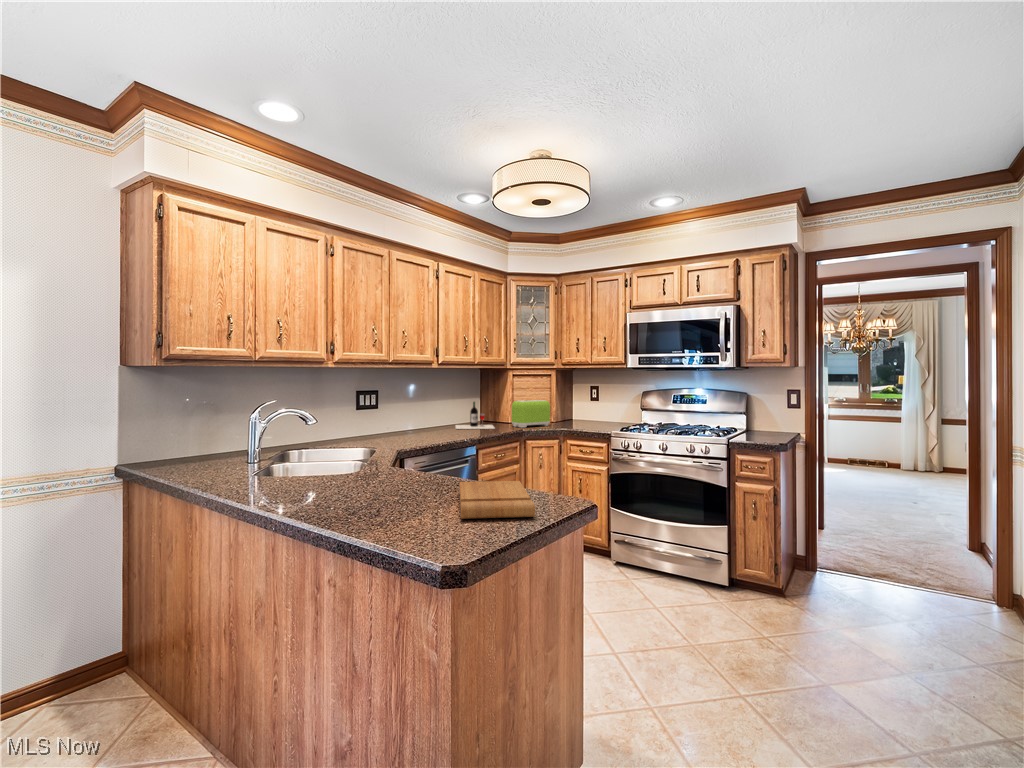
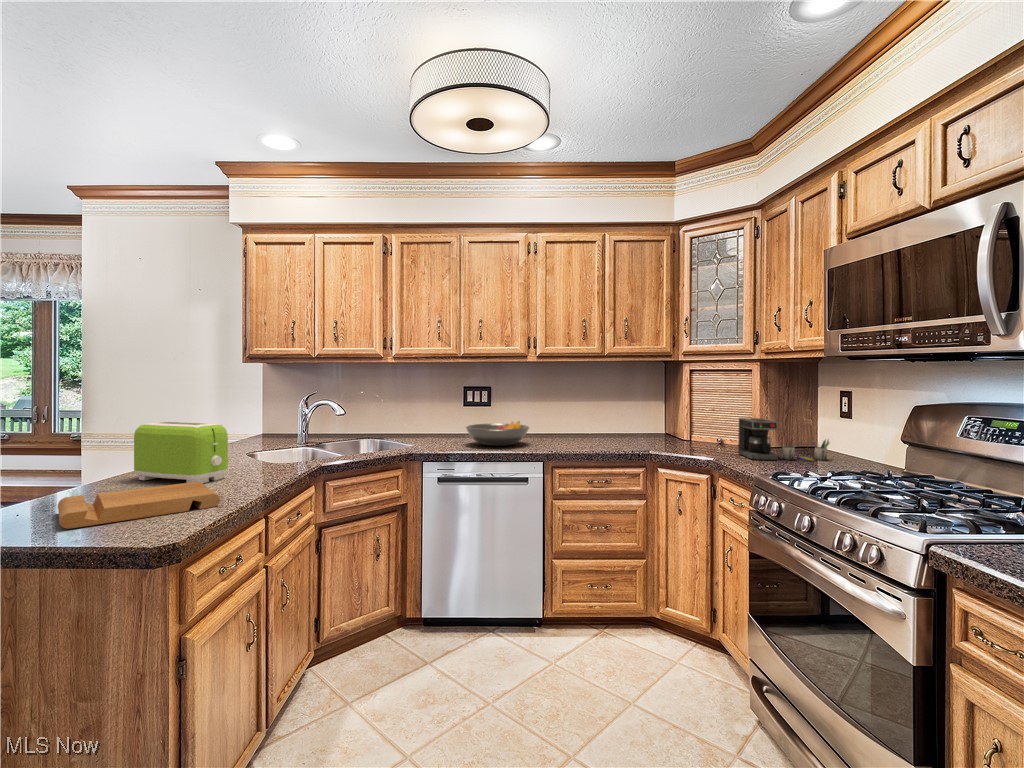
toaster: present [512,400,550,428] -> present [134,422,228,483]
wine bottle: present [455,402,494,429] -> none [581,406,654,445]
coffee maker: none [564,404,603,428] -> present [738,418,830,461]
fruit bowl: none [402,417,455,439] -> present [466,421,529,446]

